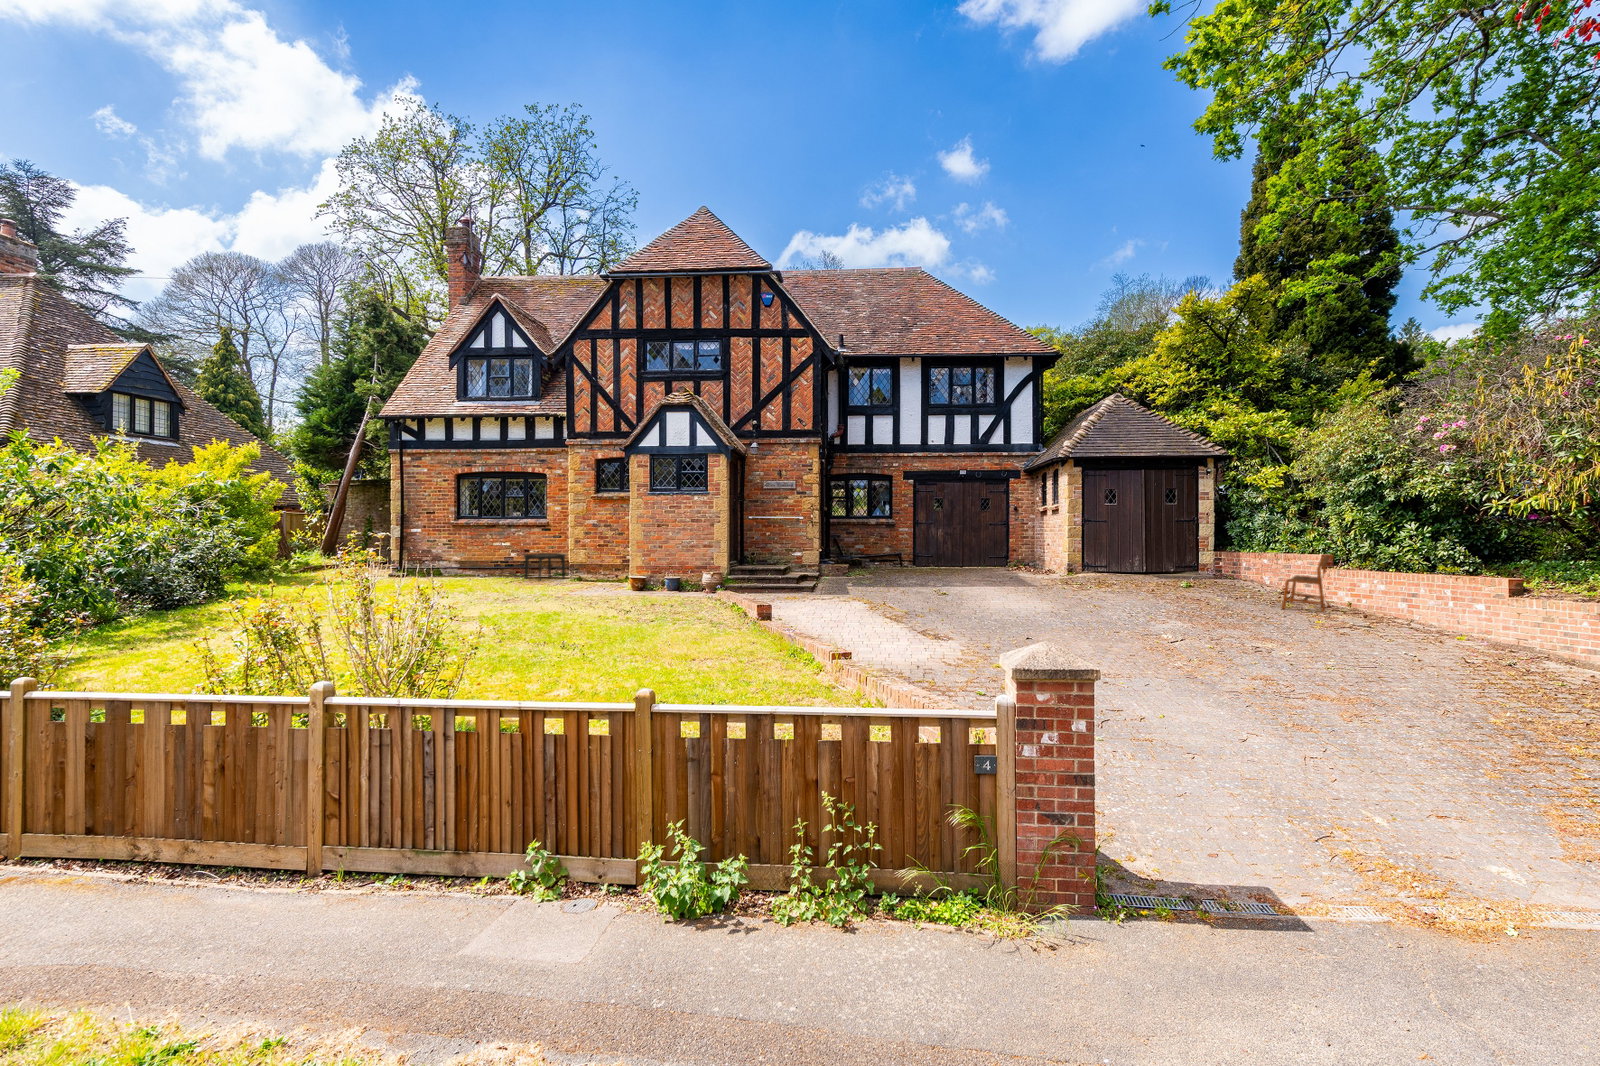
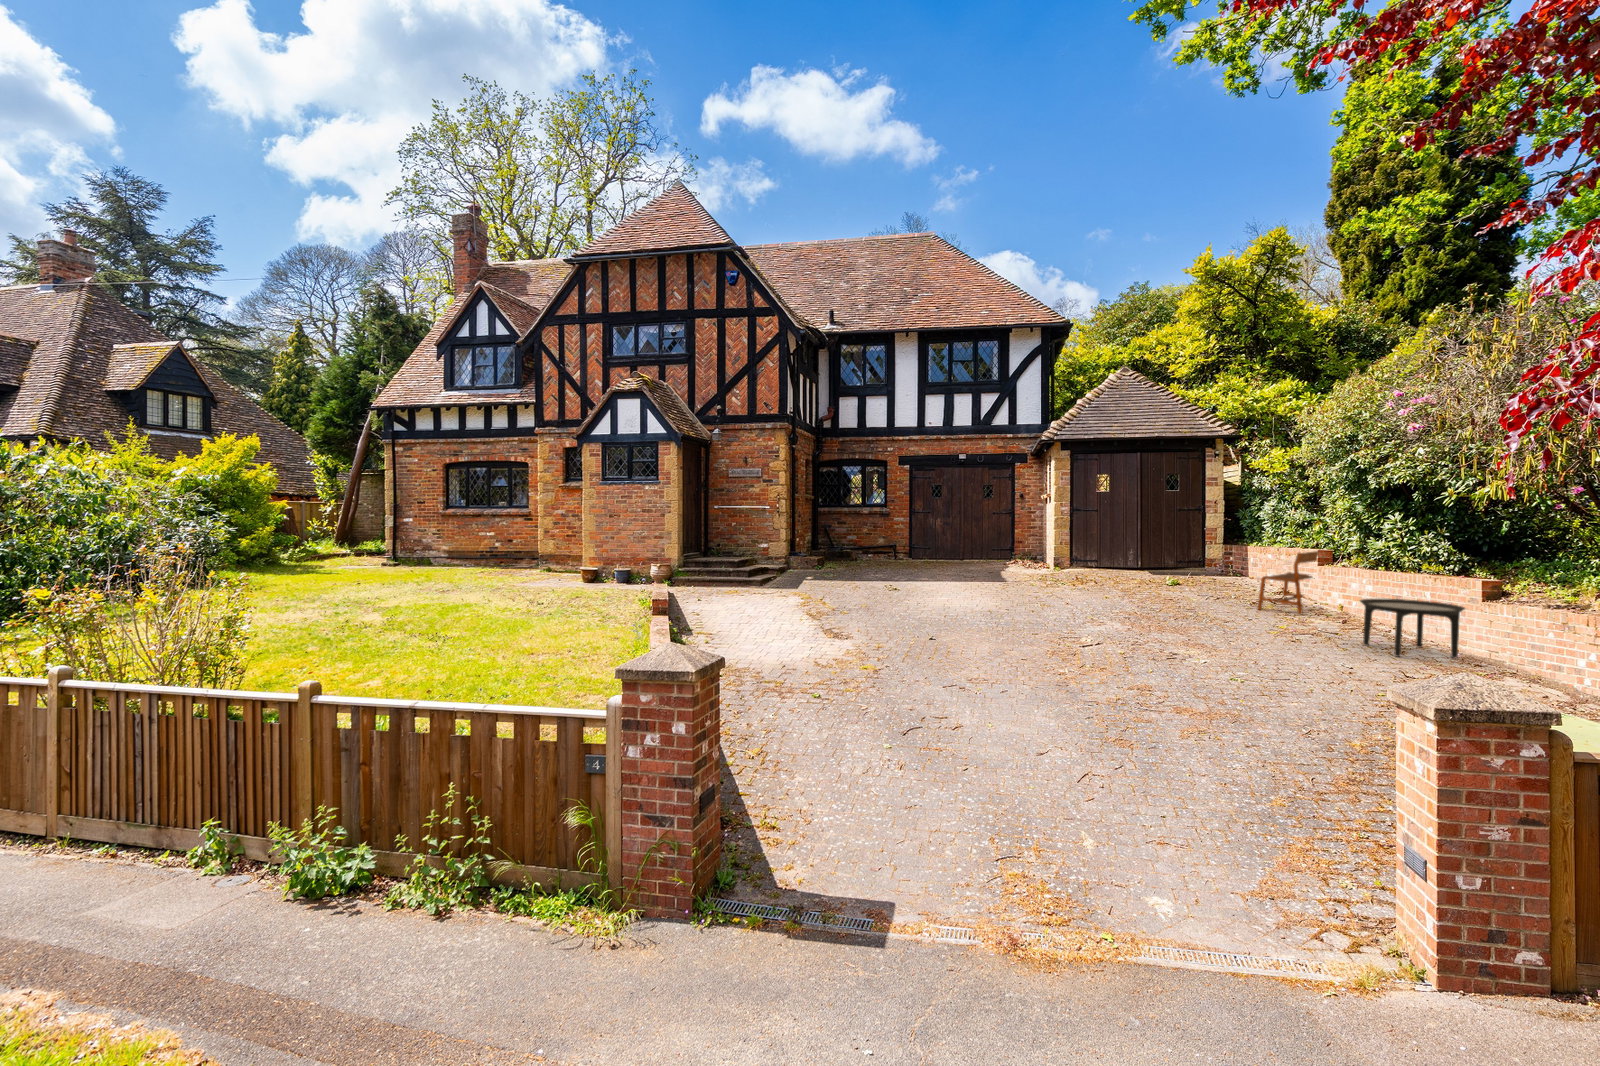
round table: present [524,553,566,580] -> present [1360,599,1465,658]

